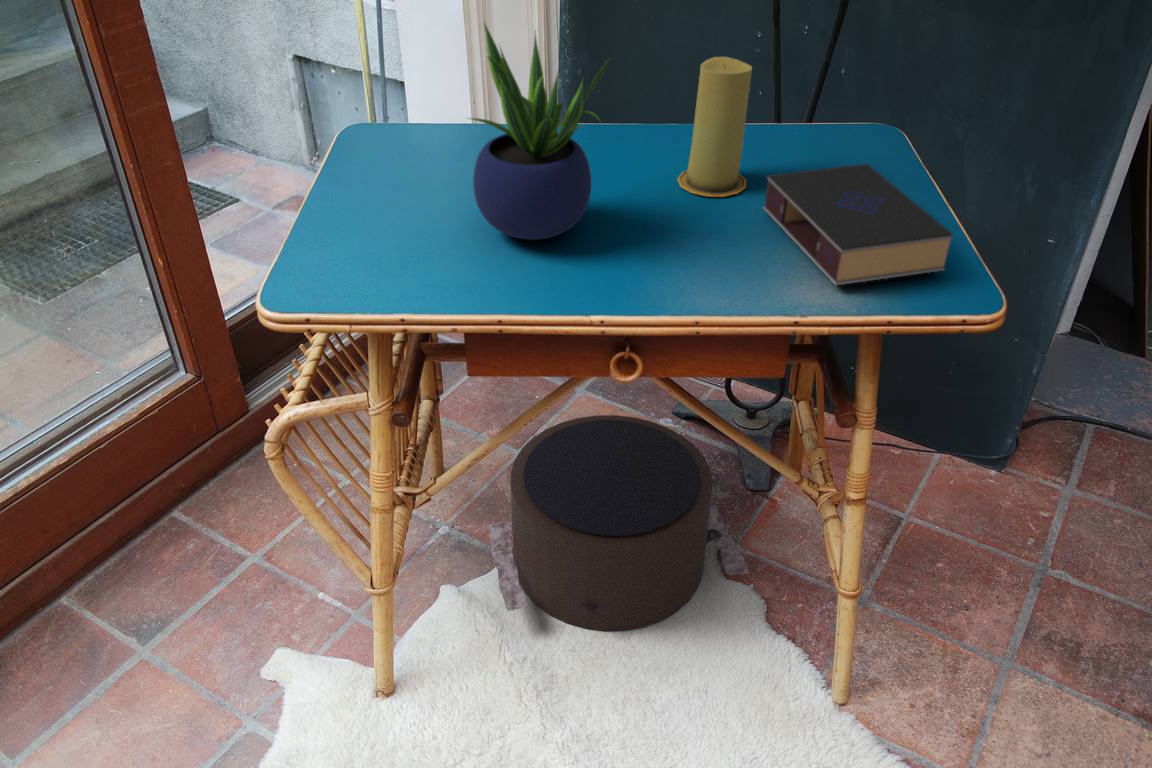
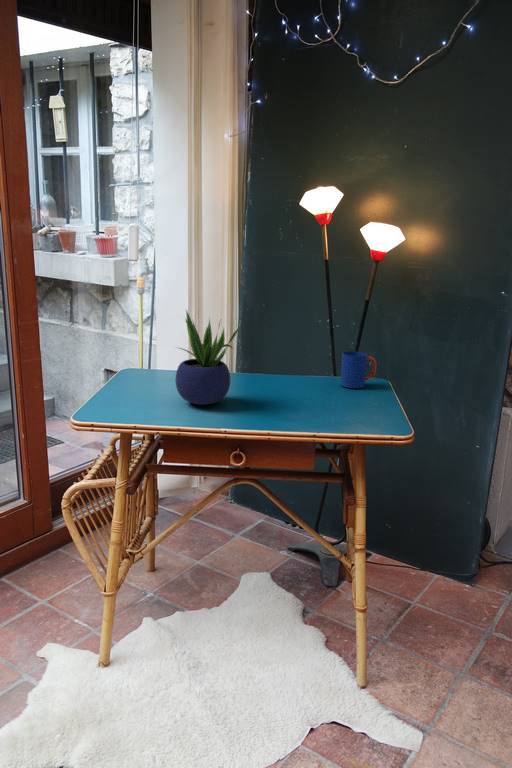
candle: present [678,57,752,197] -> none [276,335,309,397]
mug: none [805,76,884,160] -> present [341,351,376,388]
book: present [764,164,953,285] -> none [313,383,394,424]
pouf: present [489,415,749,631] -> none [174,532,317,645]

